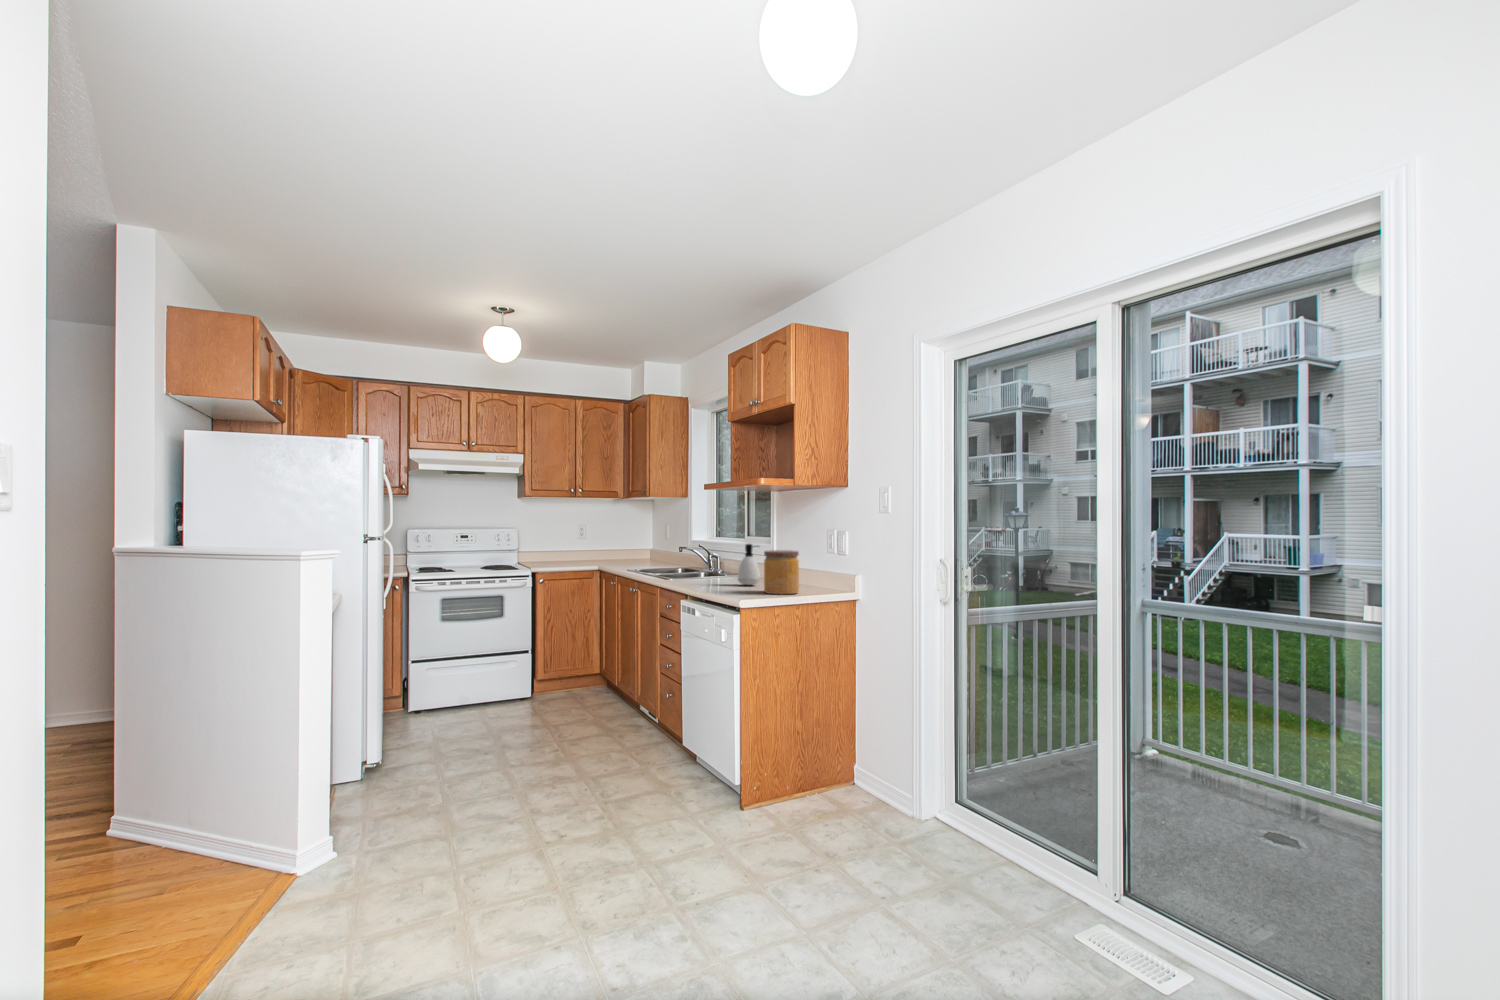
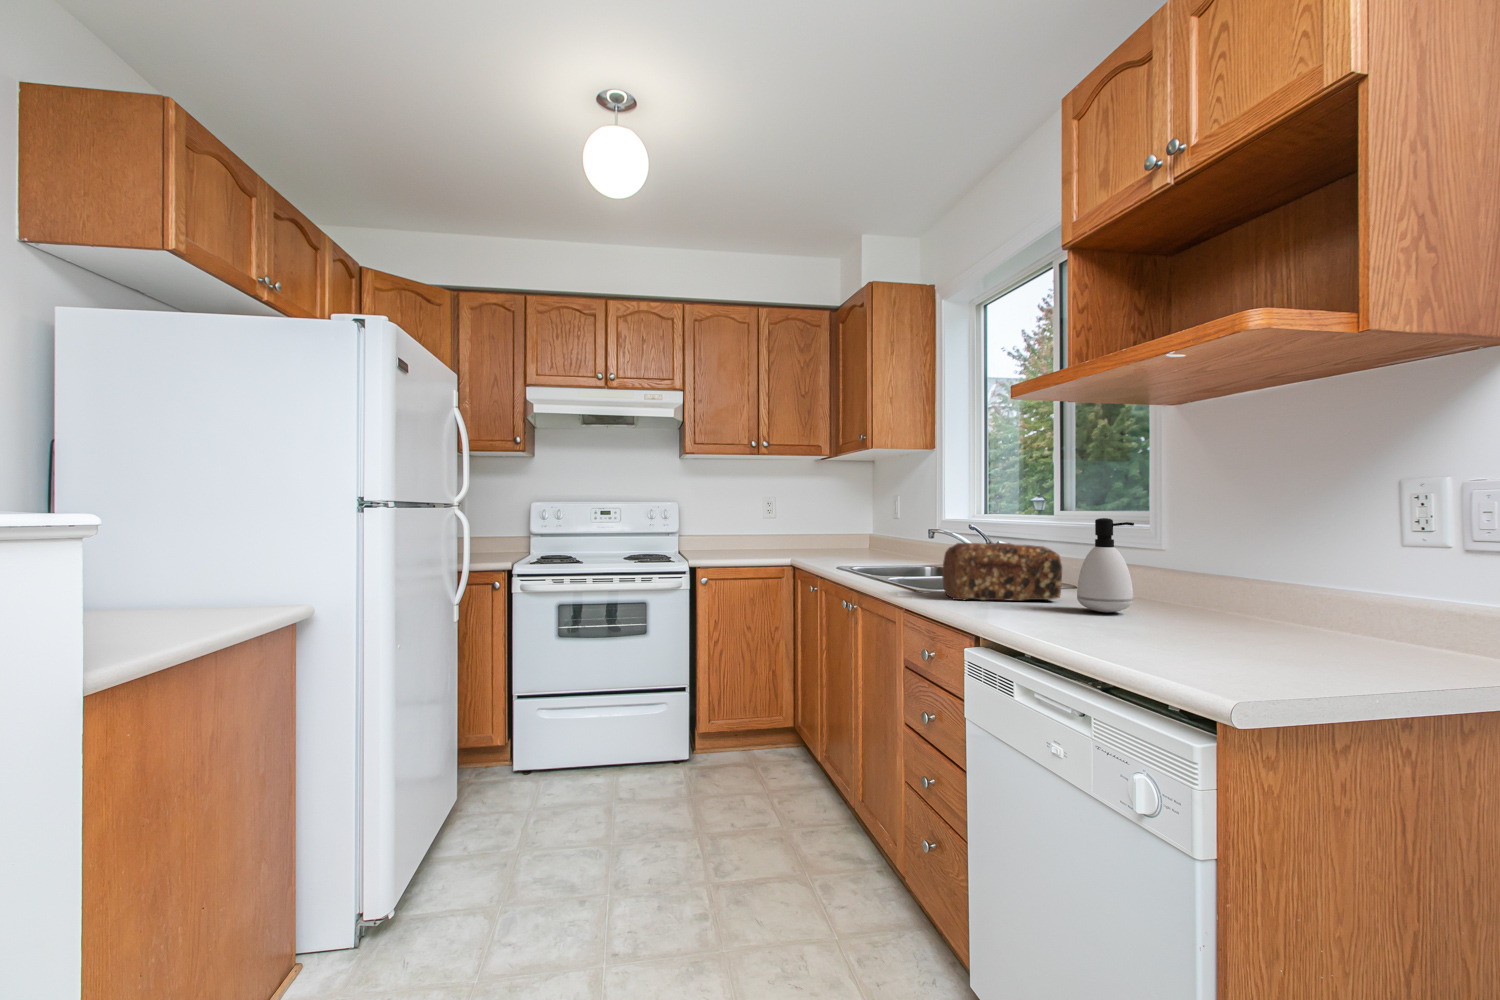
jar: present [764,550,799,594] -> none [1182,532,1295,653]
bread loaf: none [682,555,735,583] -> present [942,543,1062,601]

